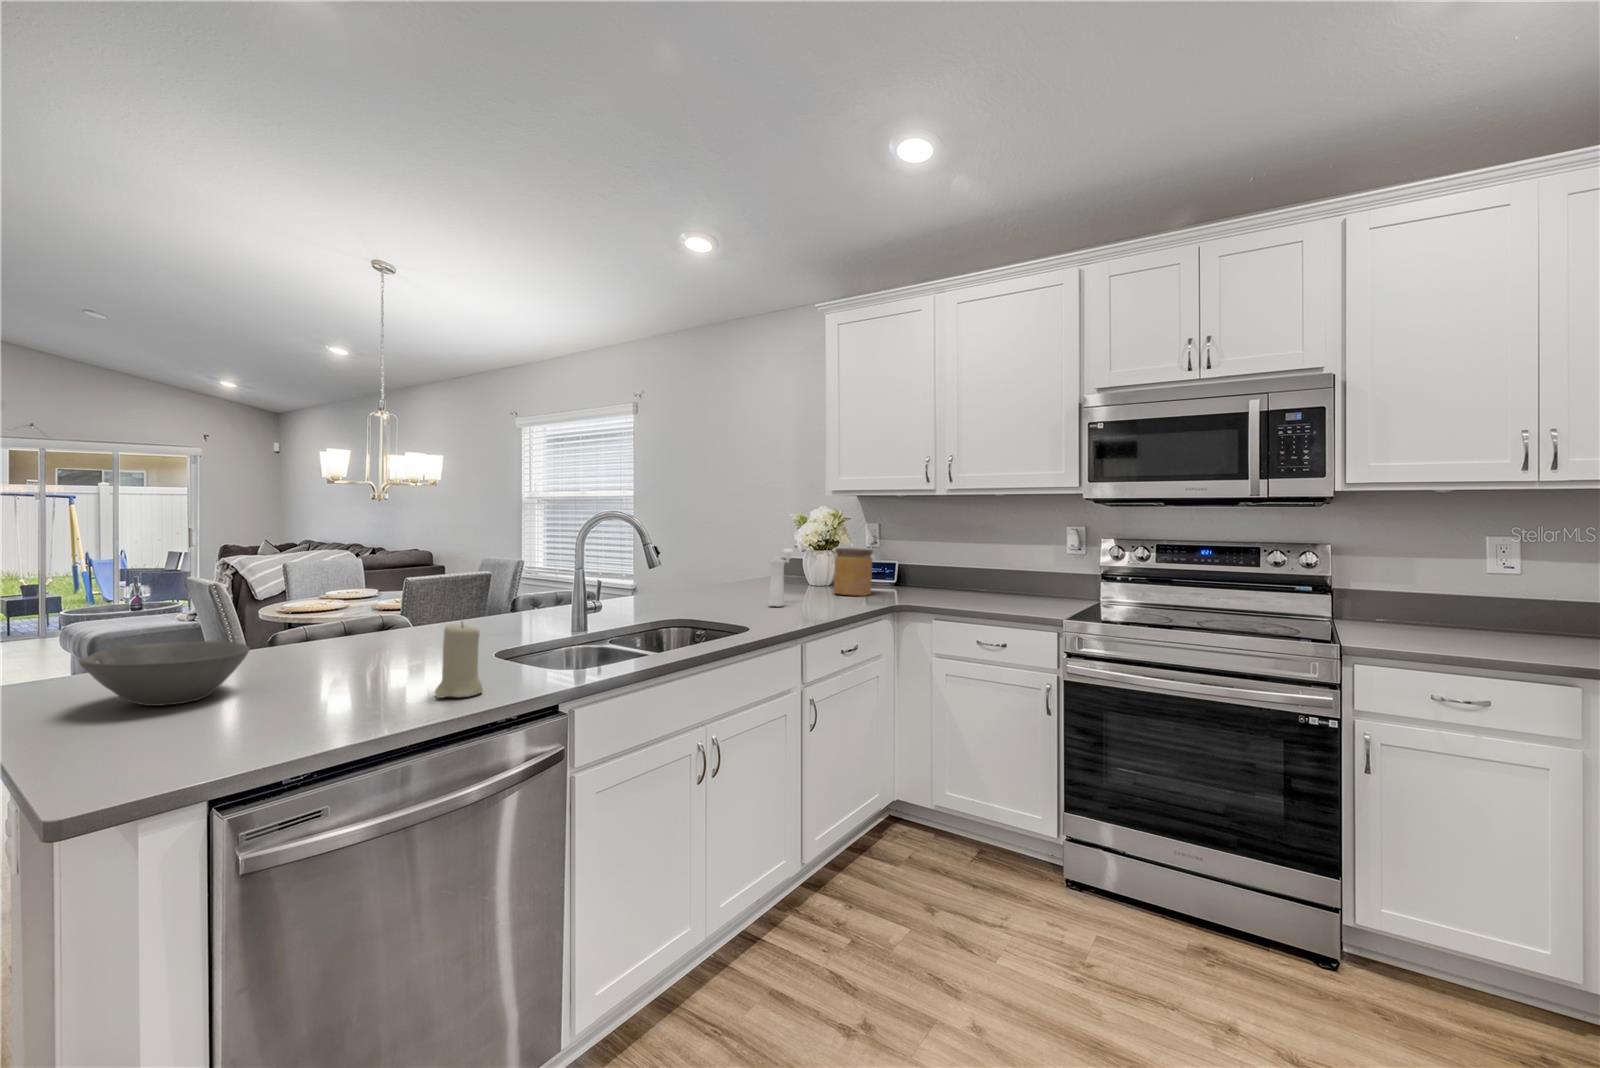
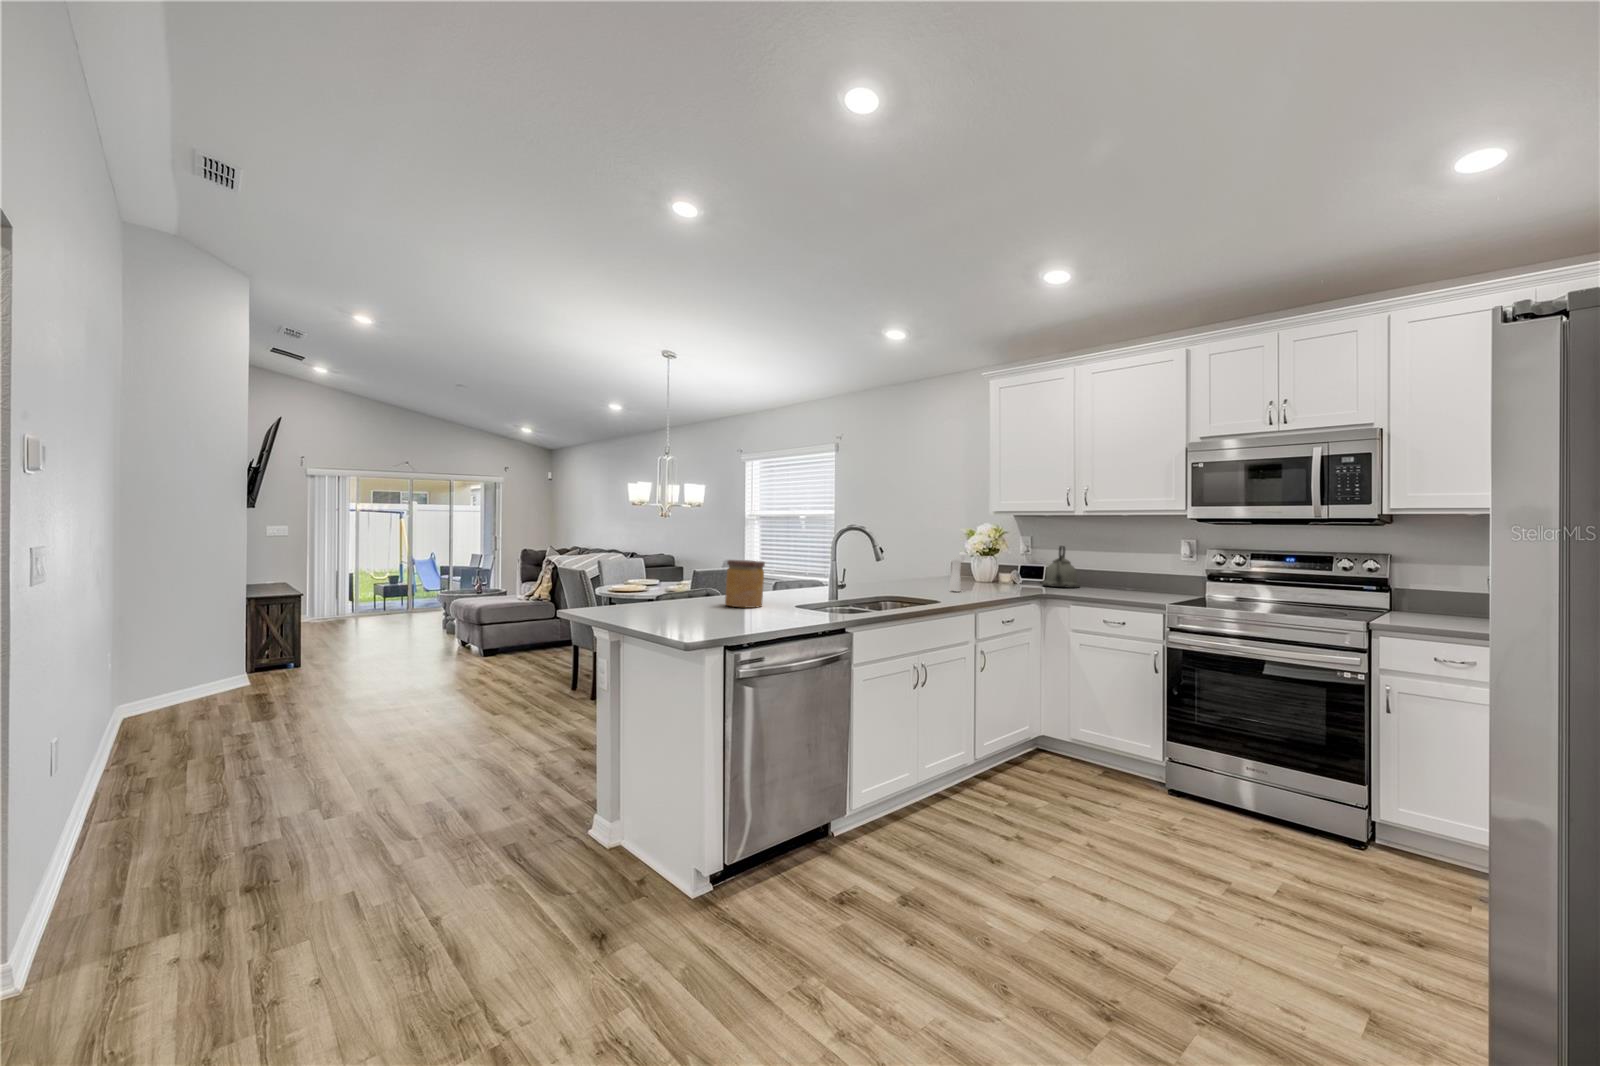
kettle: none [893,536,941,592] -> present [1042,546,1079,588]
jar: present [834,548,873,596] -> present [725,560,765,608]
candle: present [435,623,483,698] -> none [787,579,810,618]
bowl: present [80,641,249,706] -> none [635,587,695,614]

